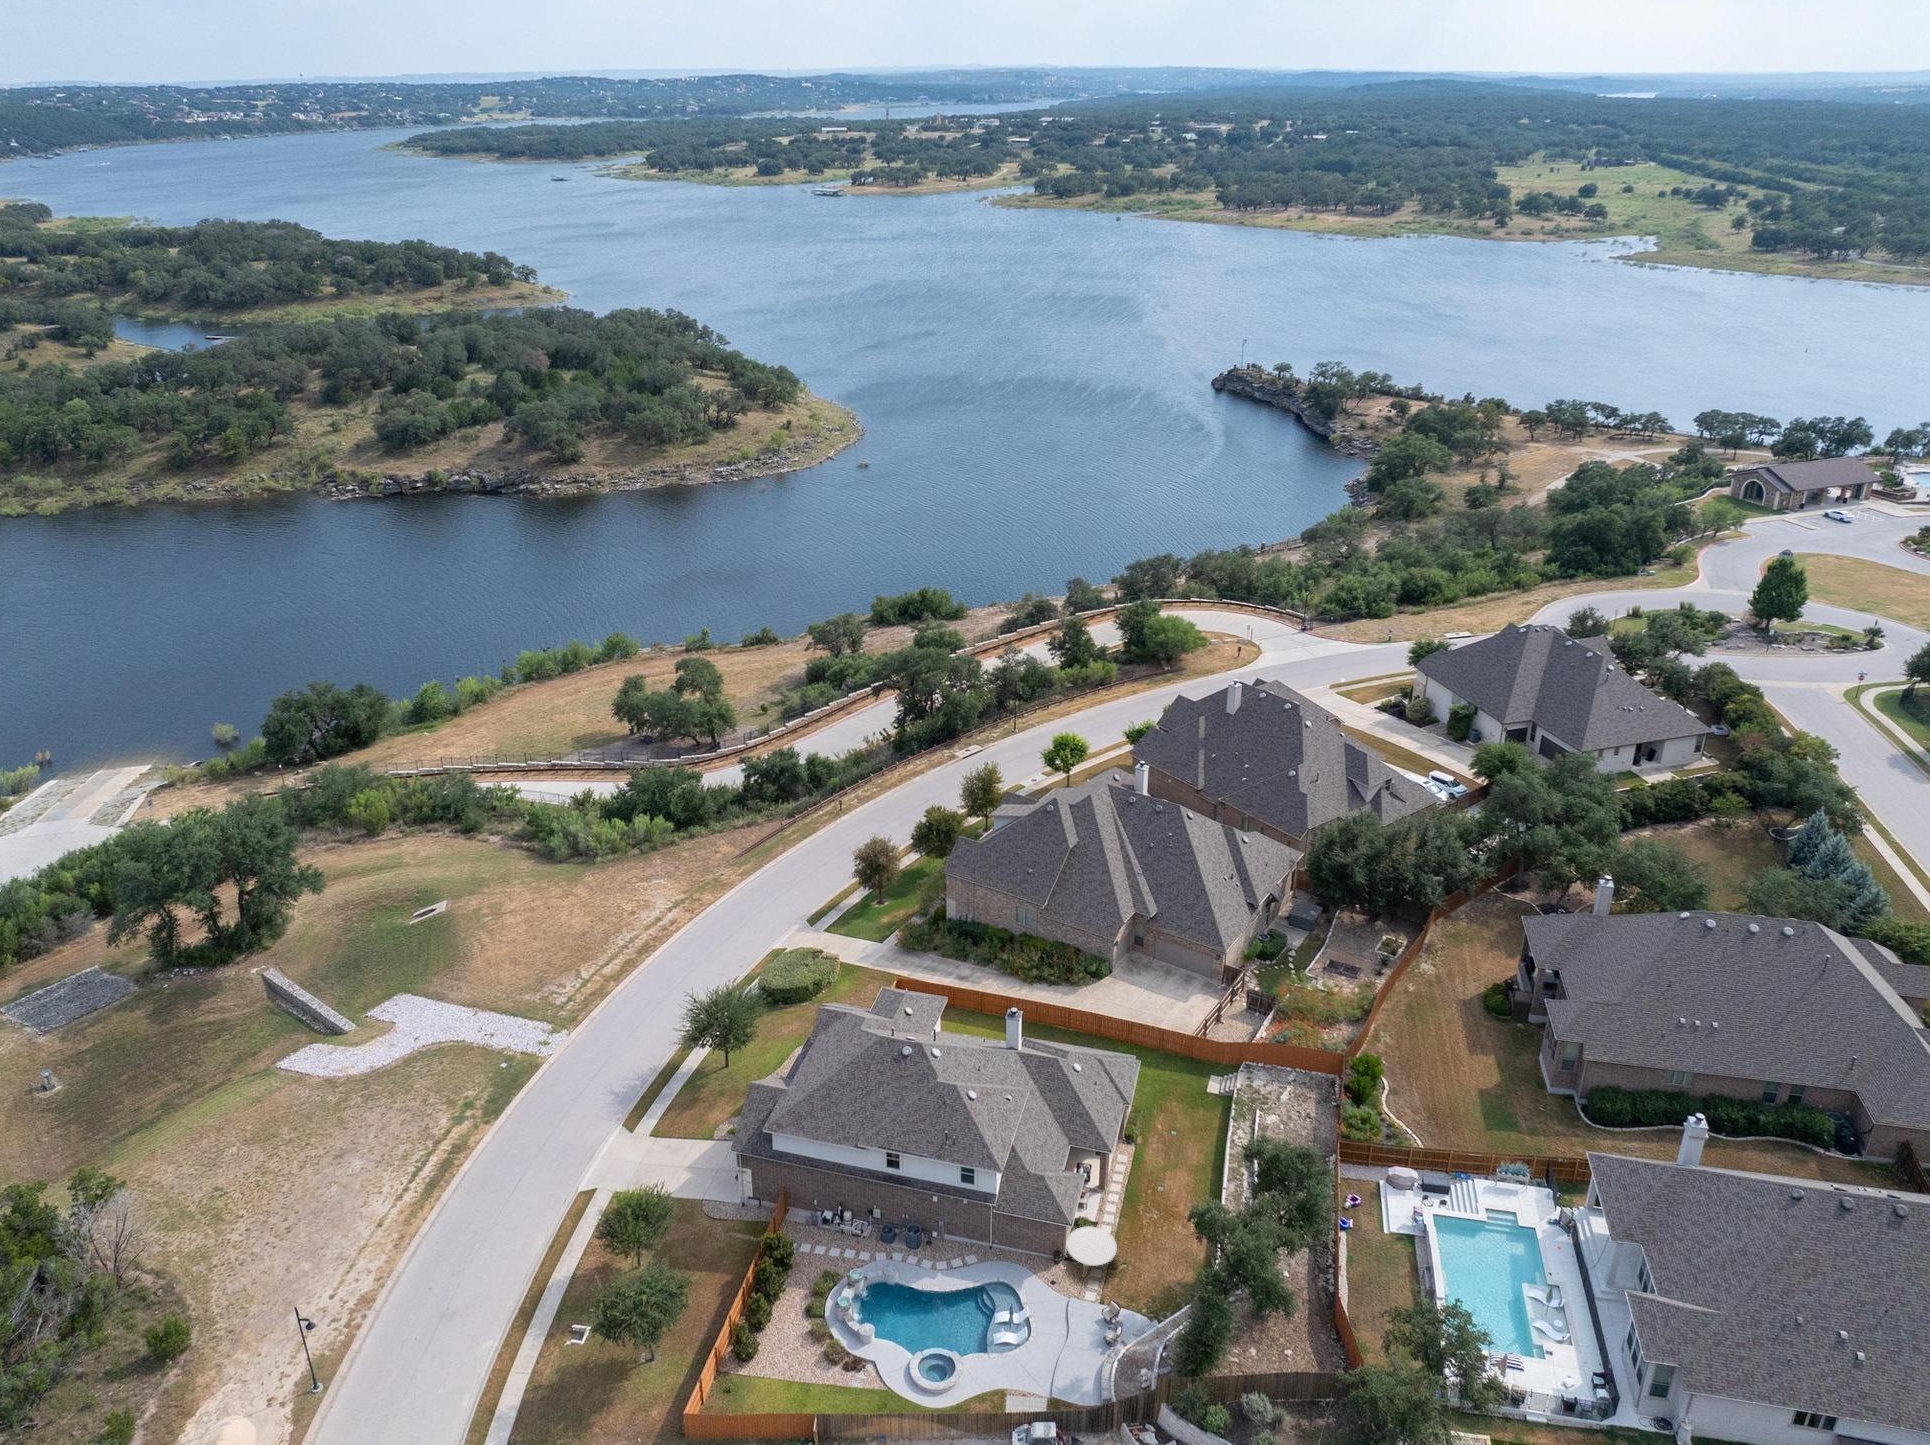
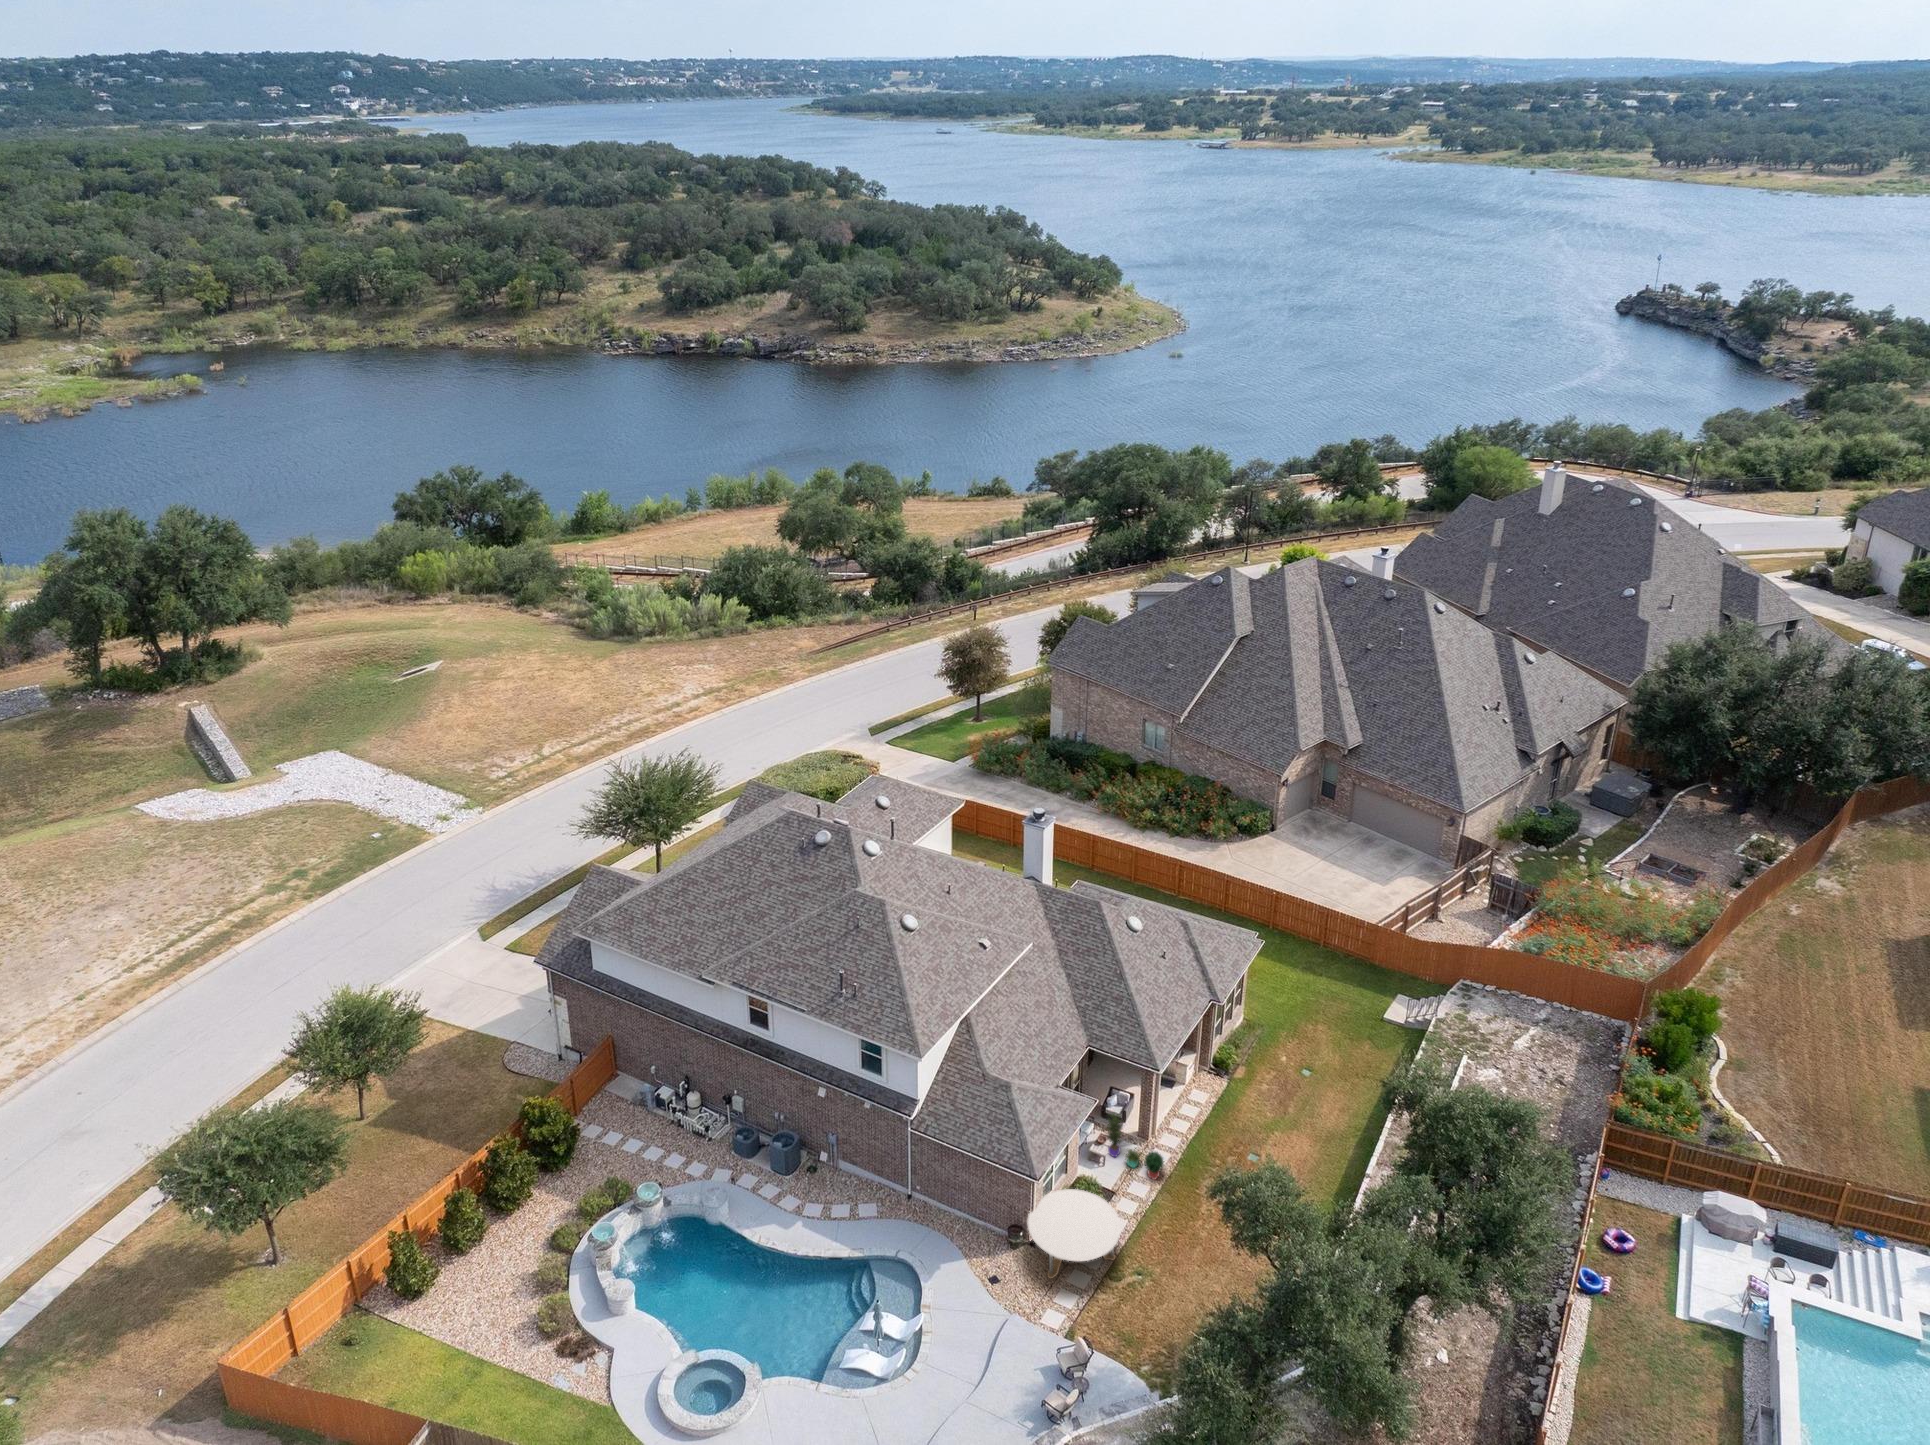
potted plant: none [1087,1179,1124,1213] -> present [1107,1114,1164,1180]

